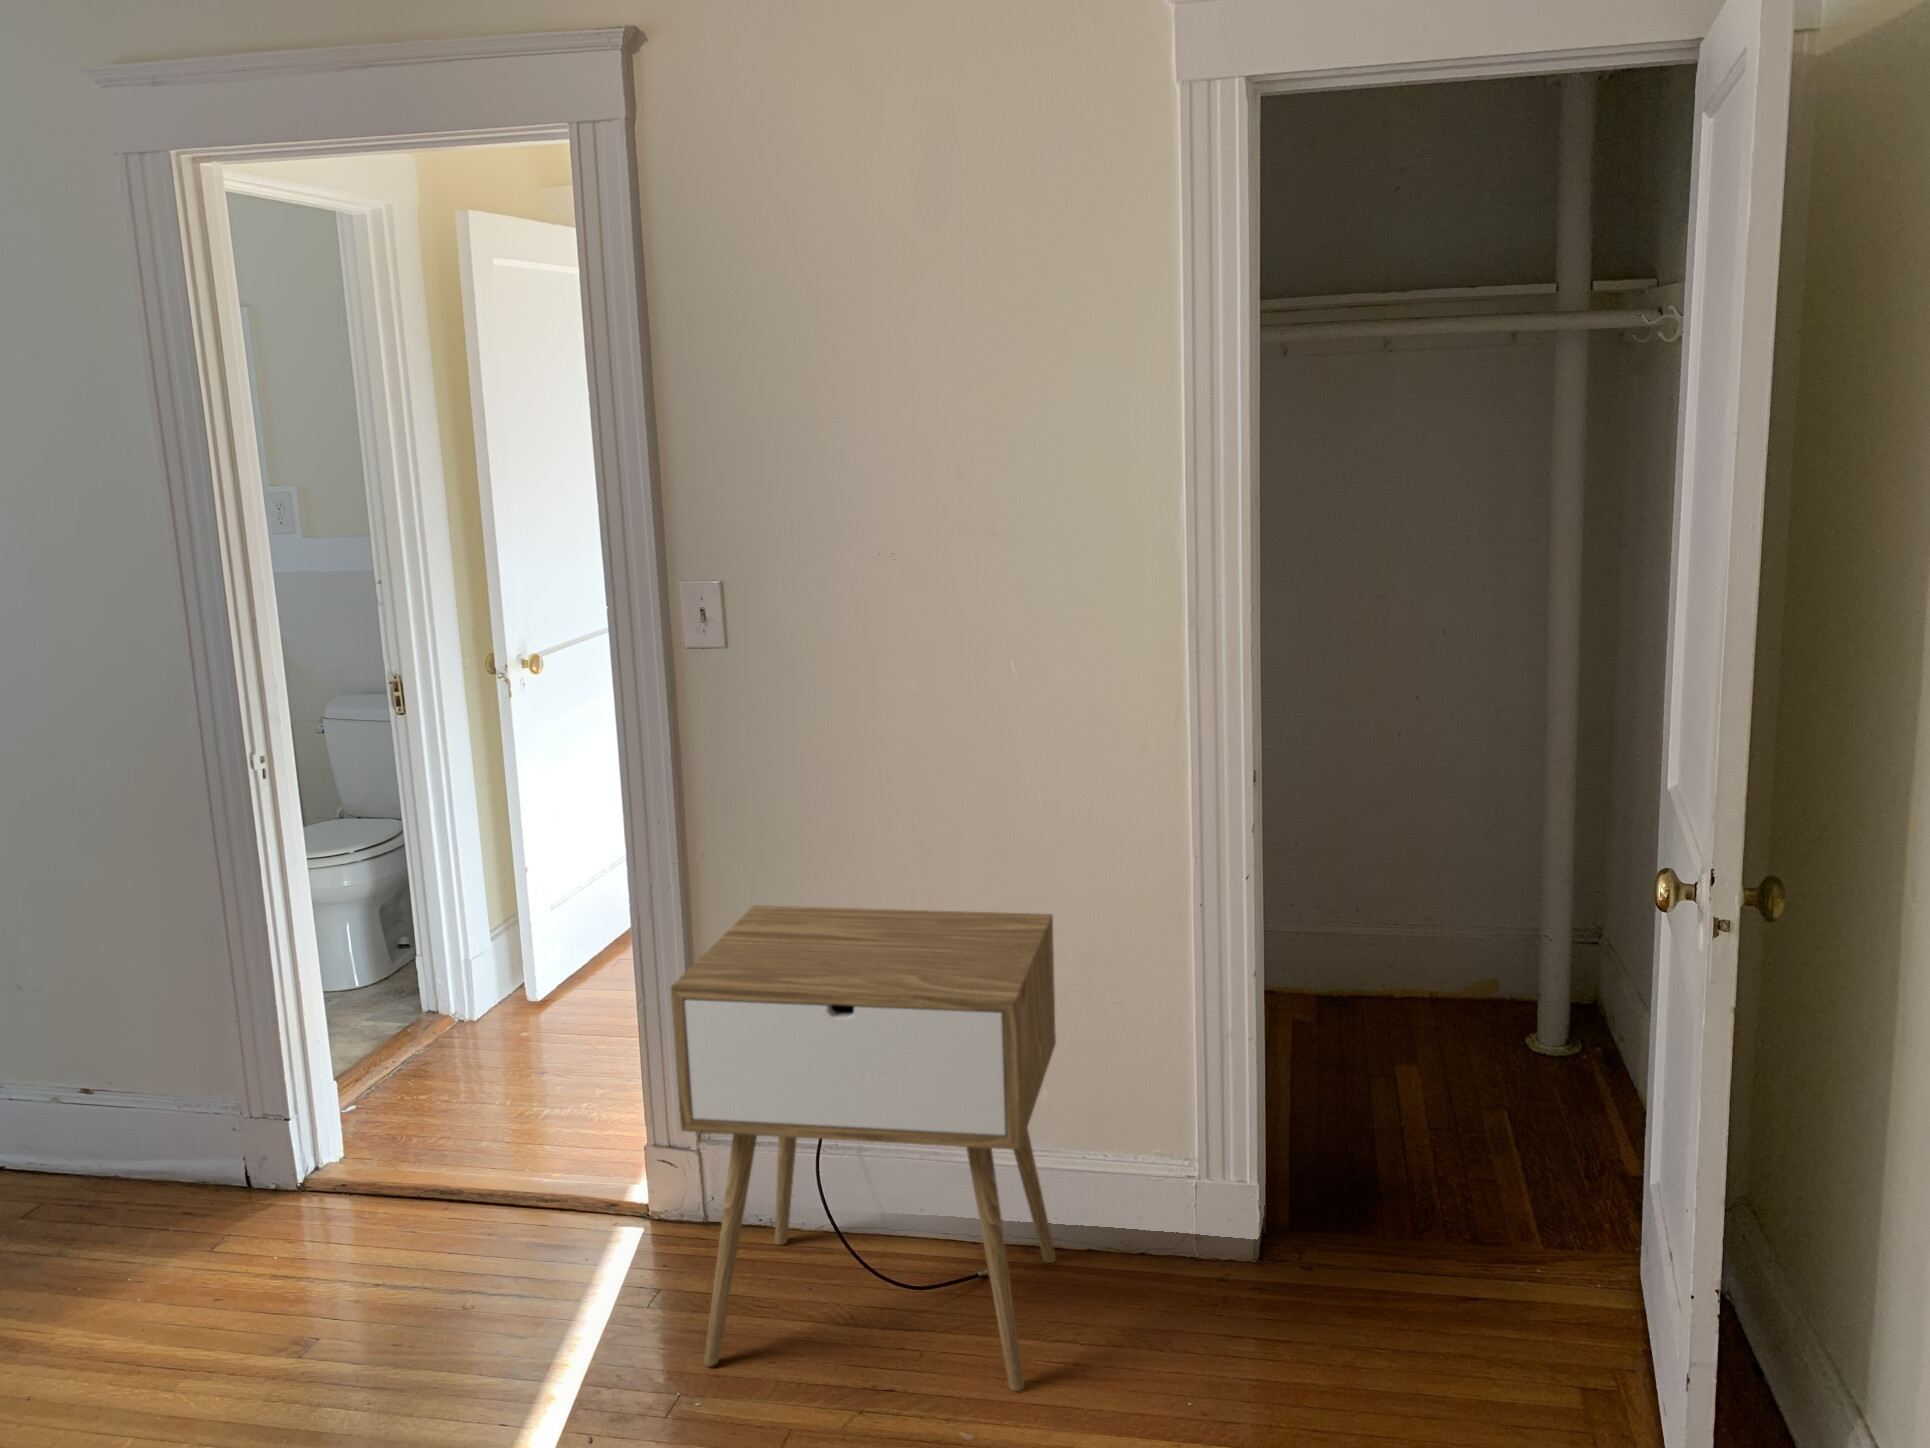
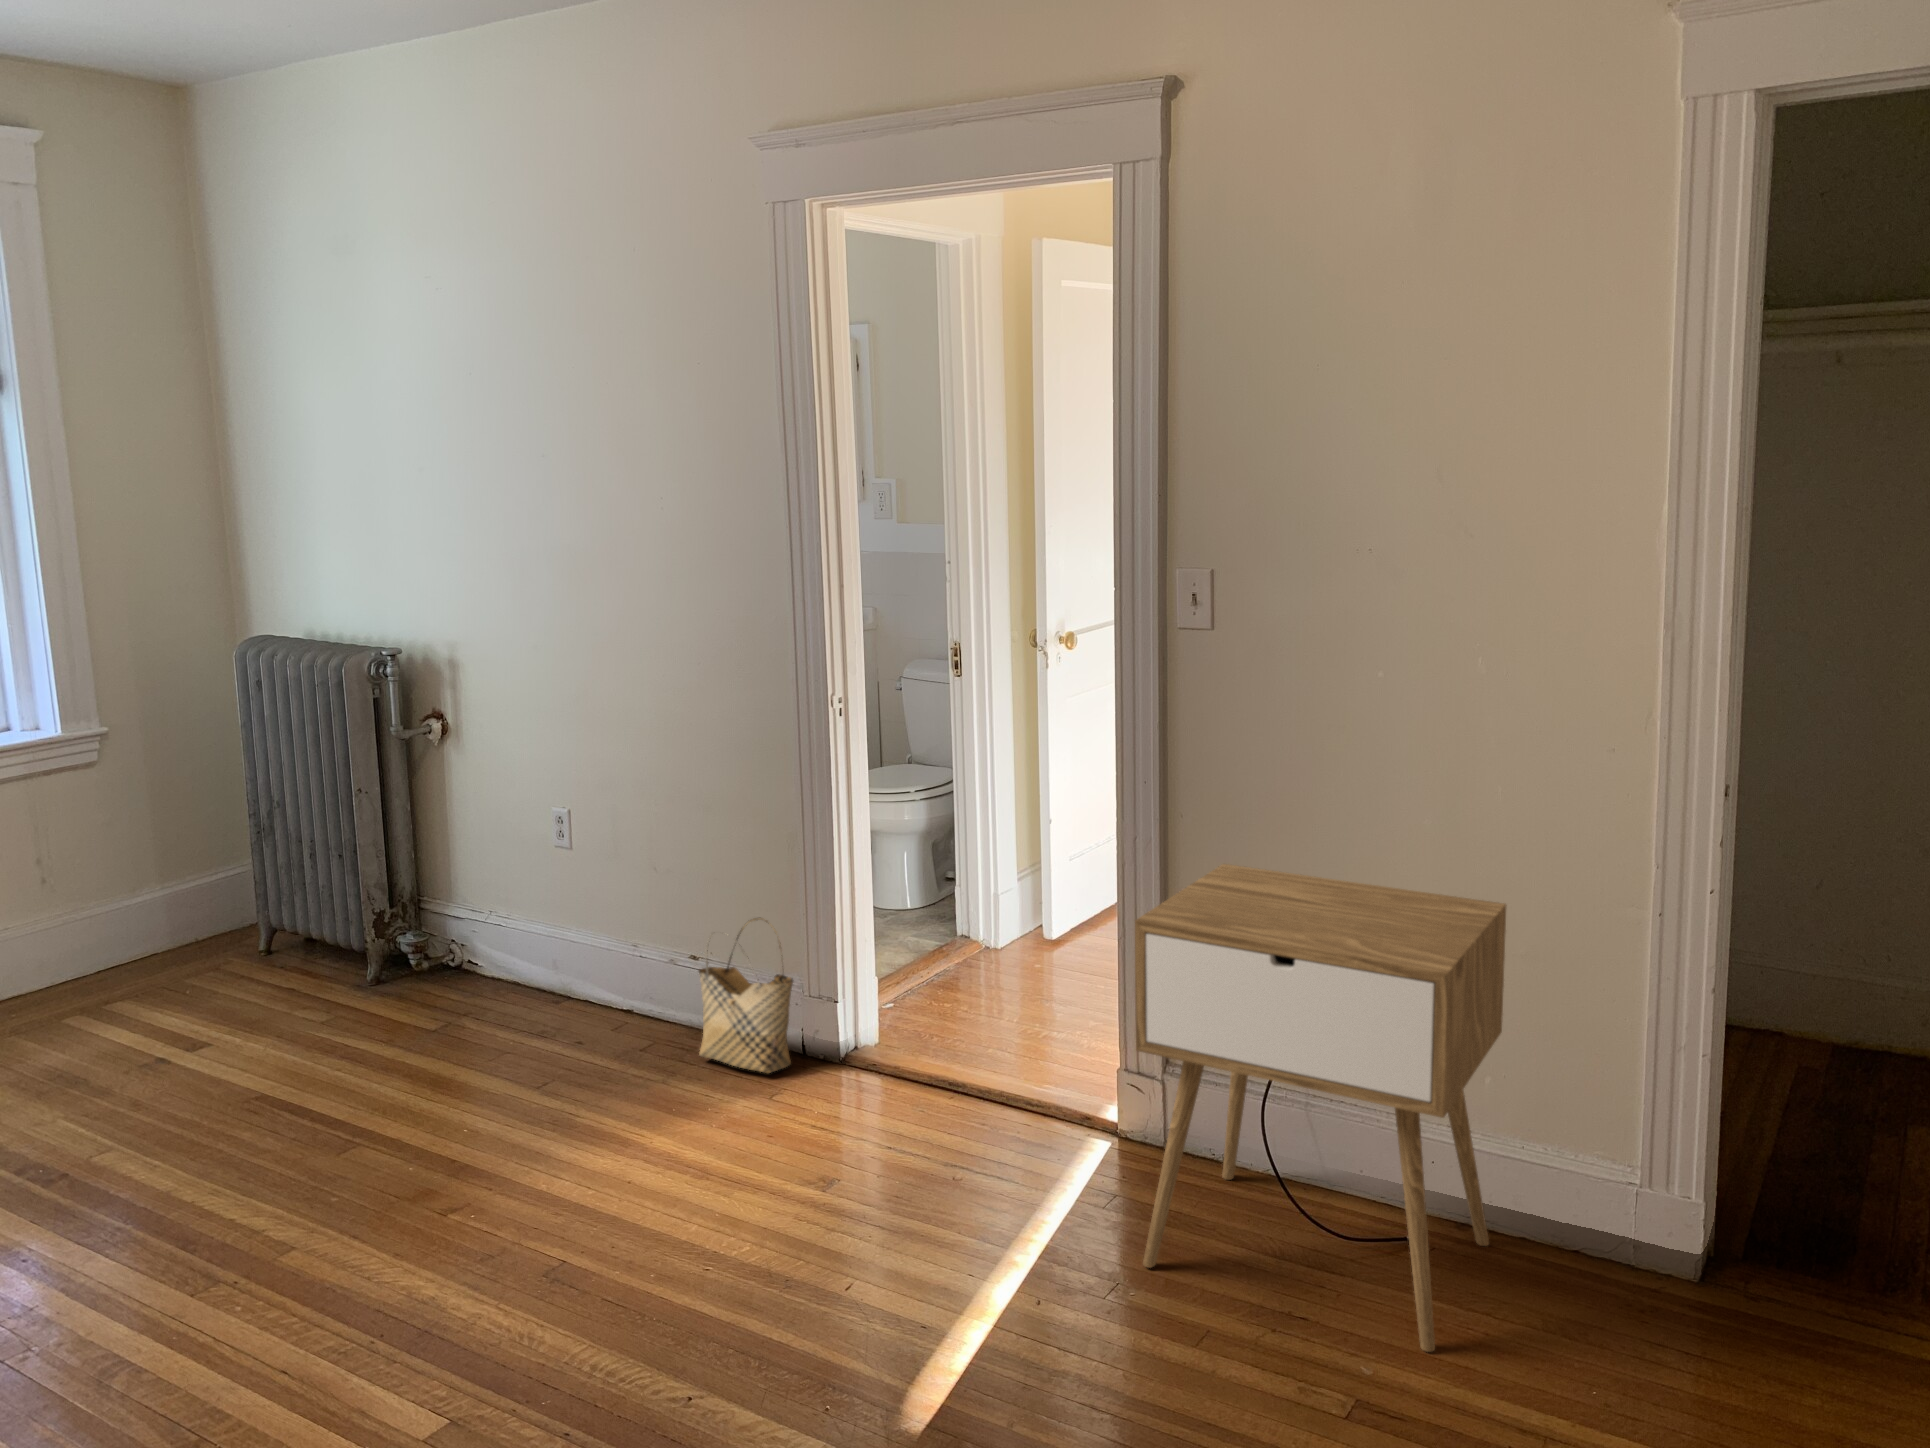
woven basket: none [91,1033,231,1223] -> present [699,918,793,1073]

